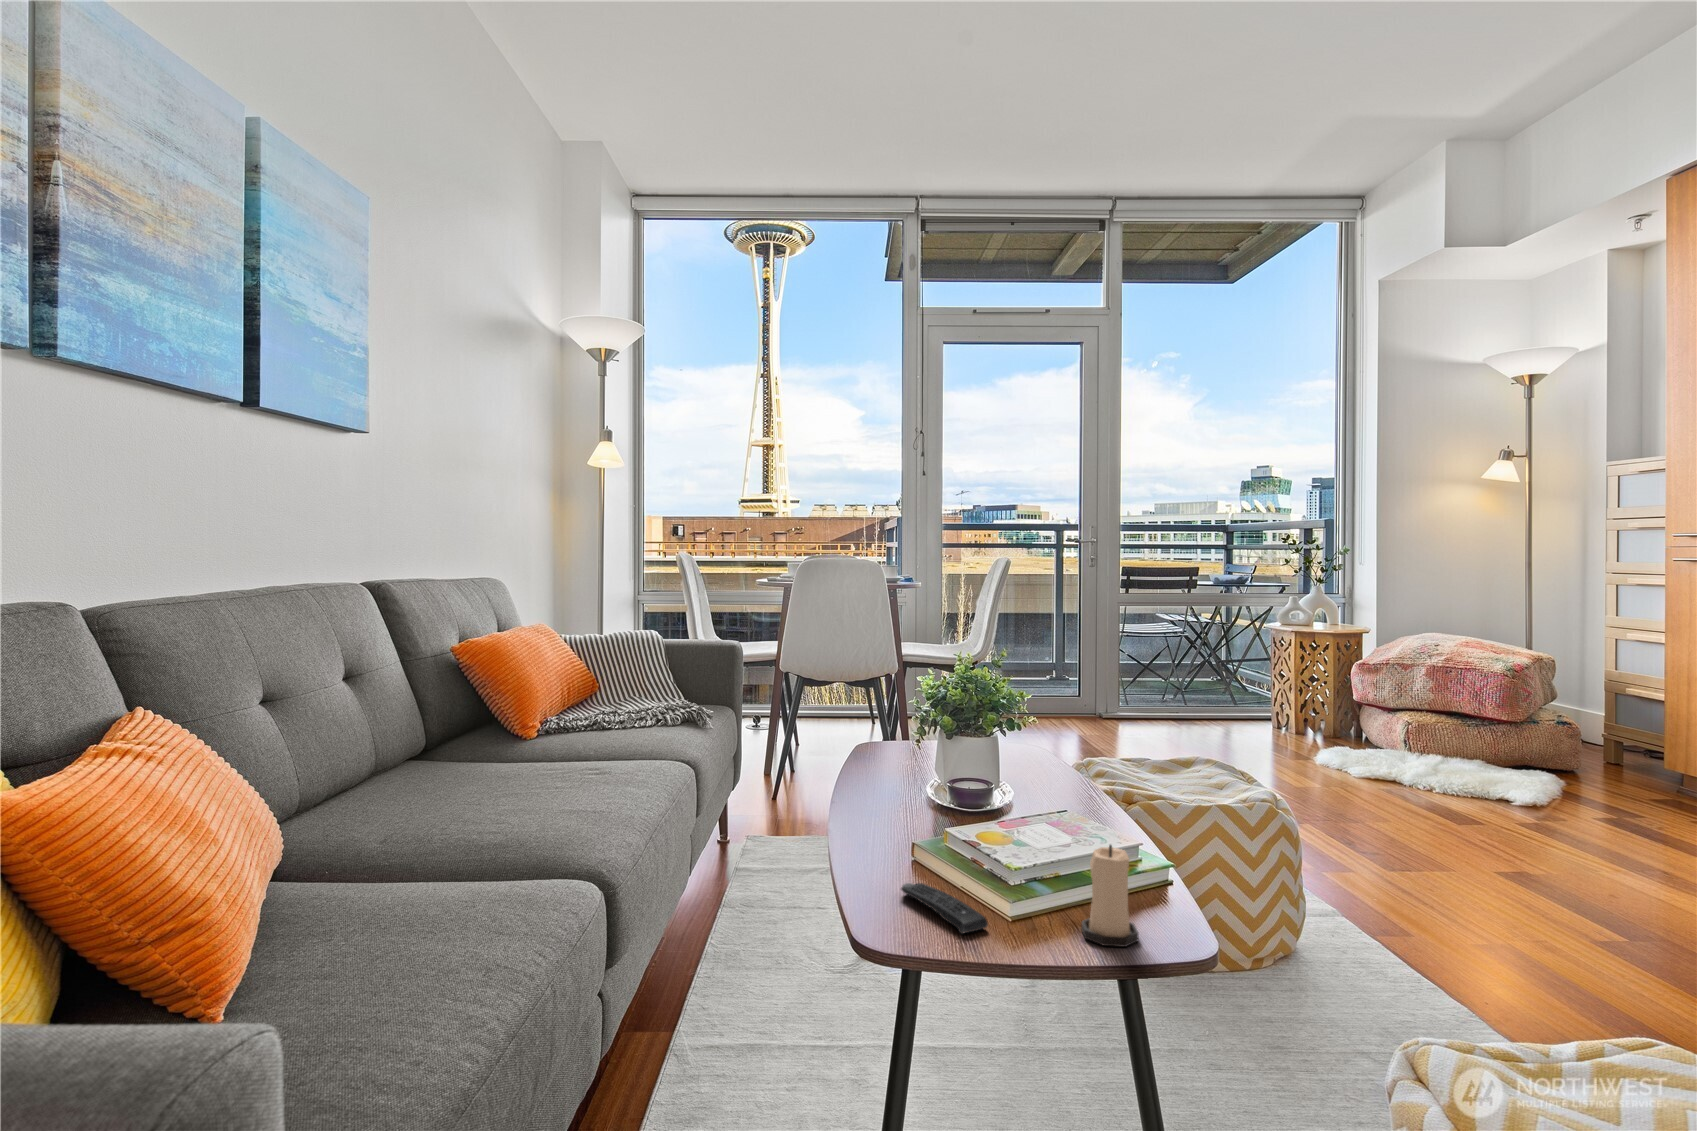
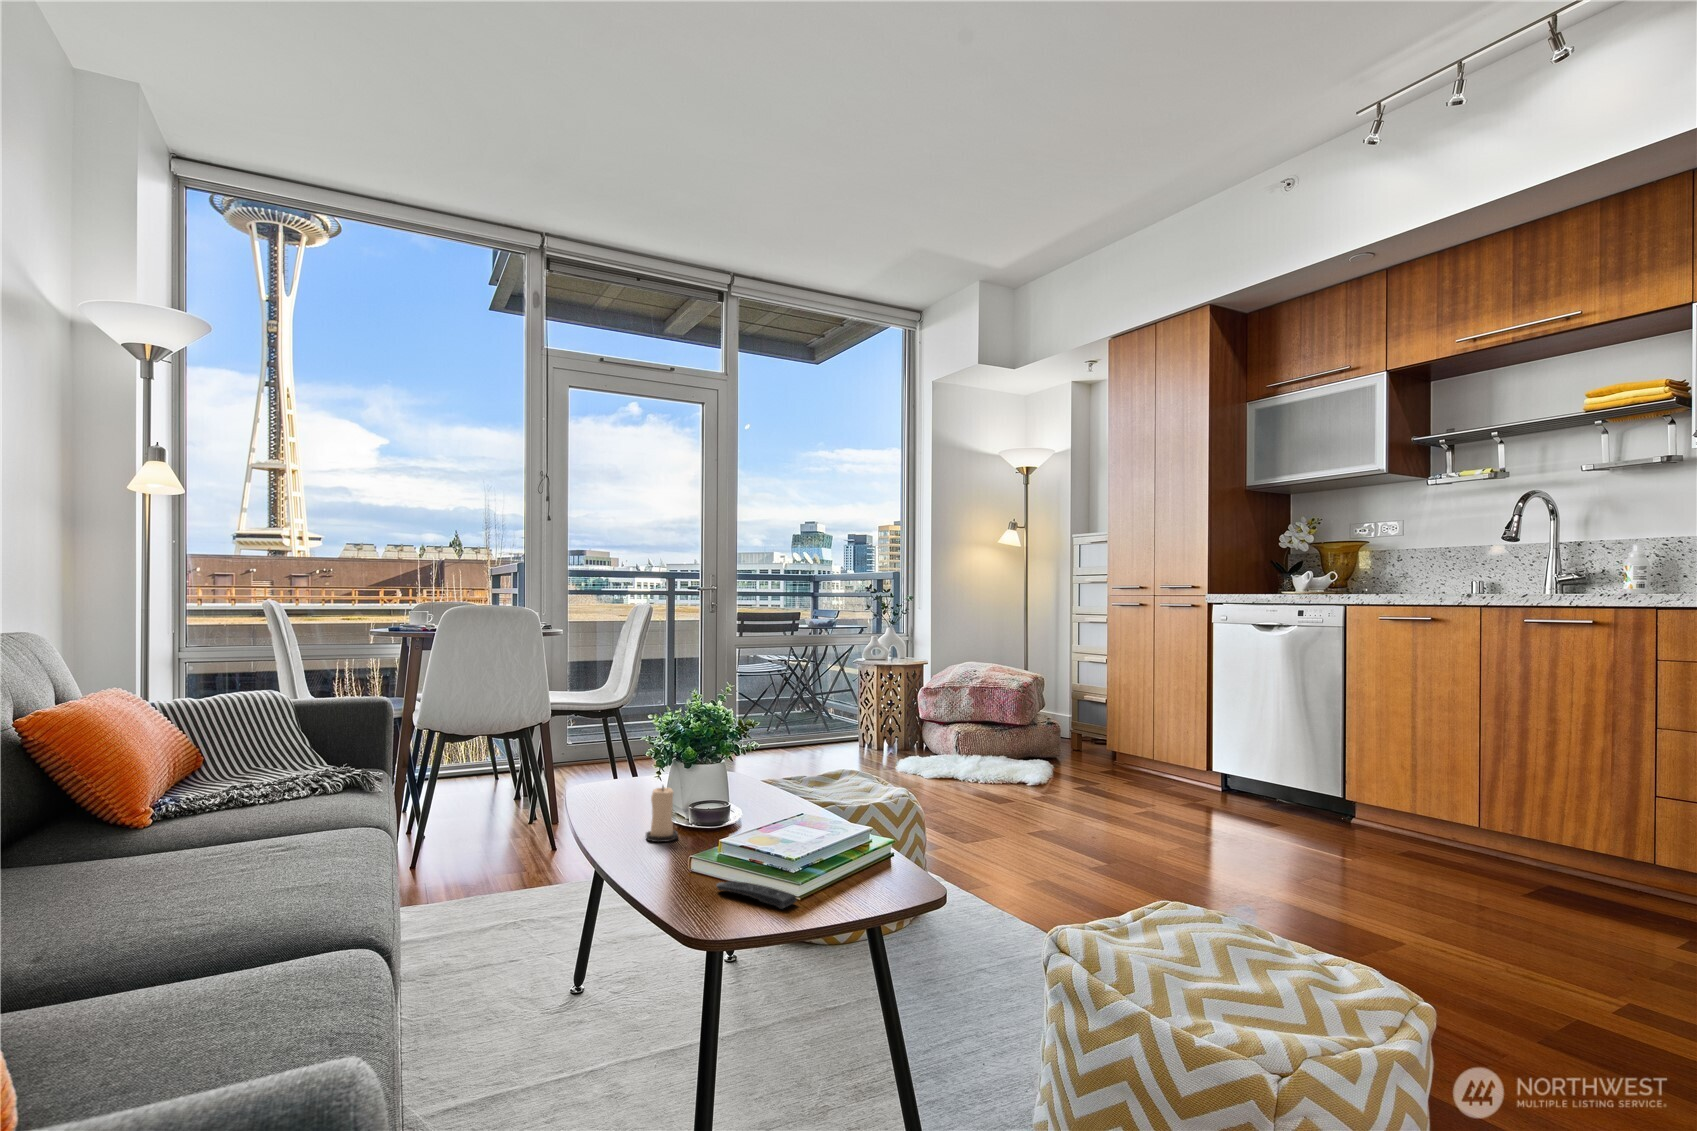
candle: present [1081,845,1139,947] -> present [646,786,678,842]

